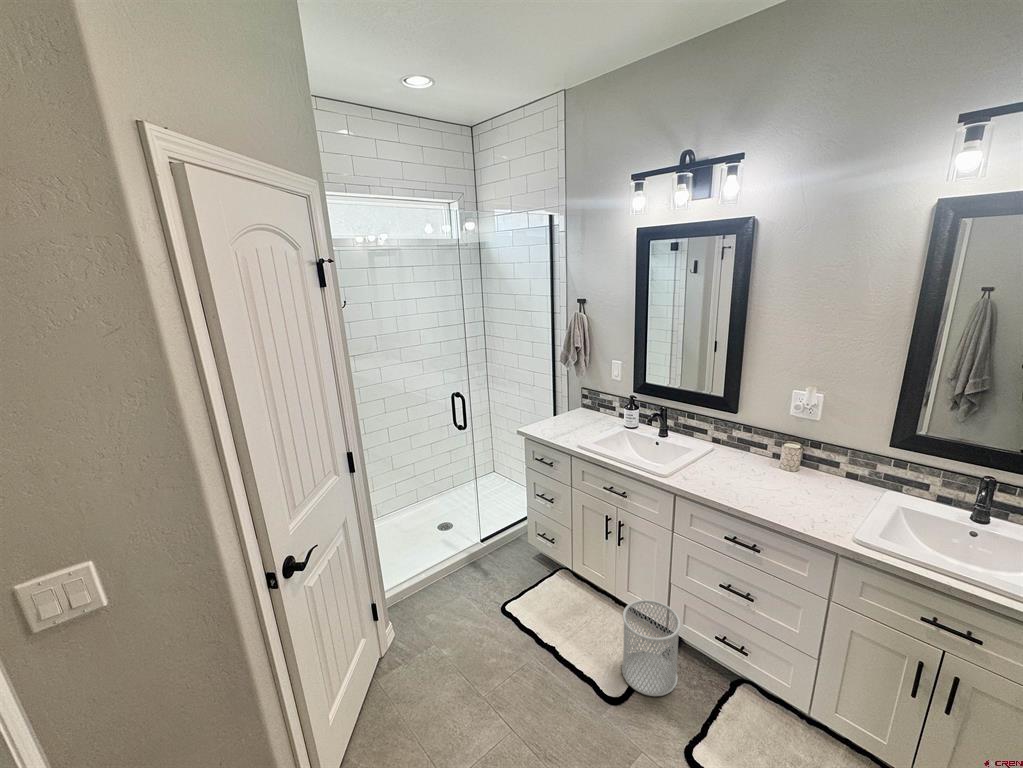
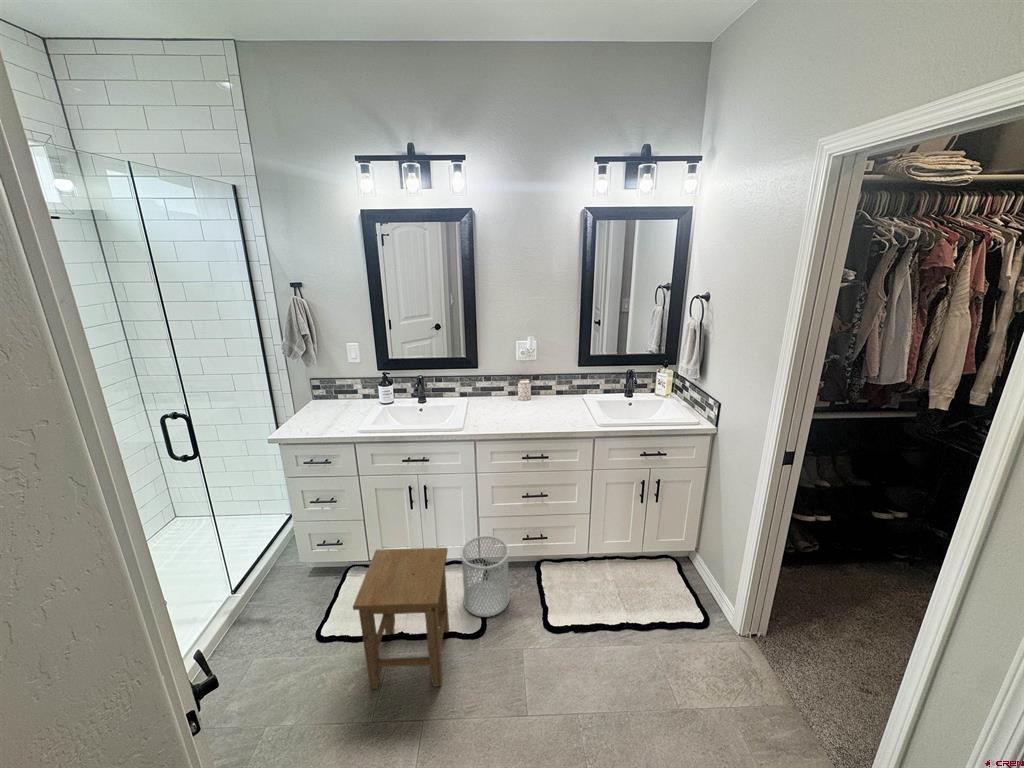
stool: none [496,556,600,710] -> present [353,548,449,689]

